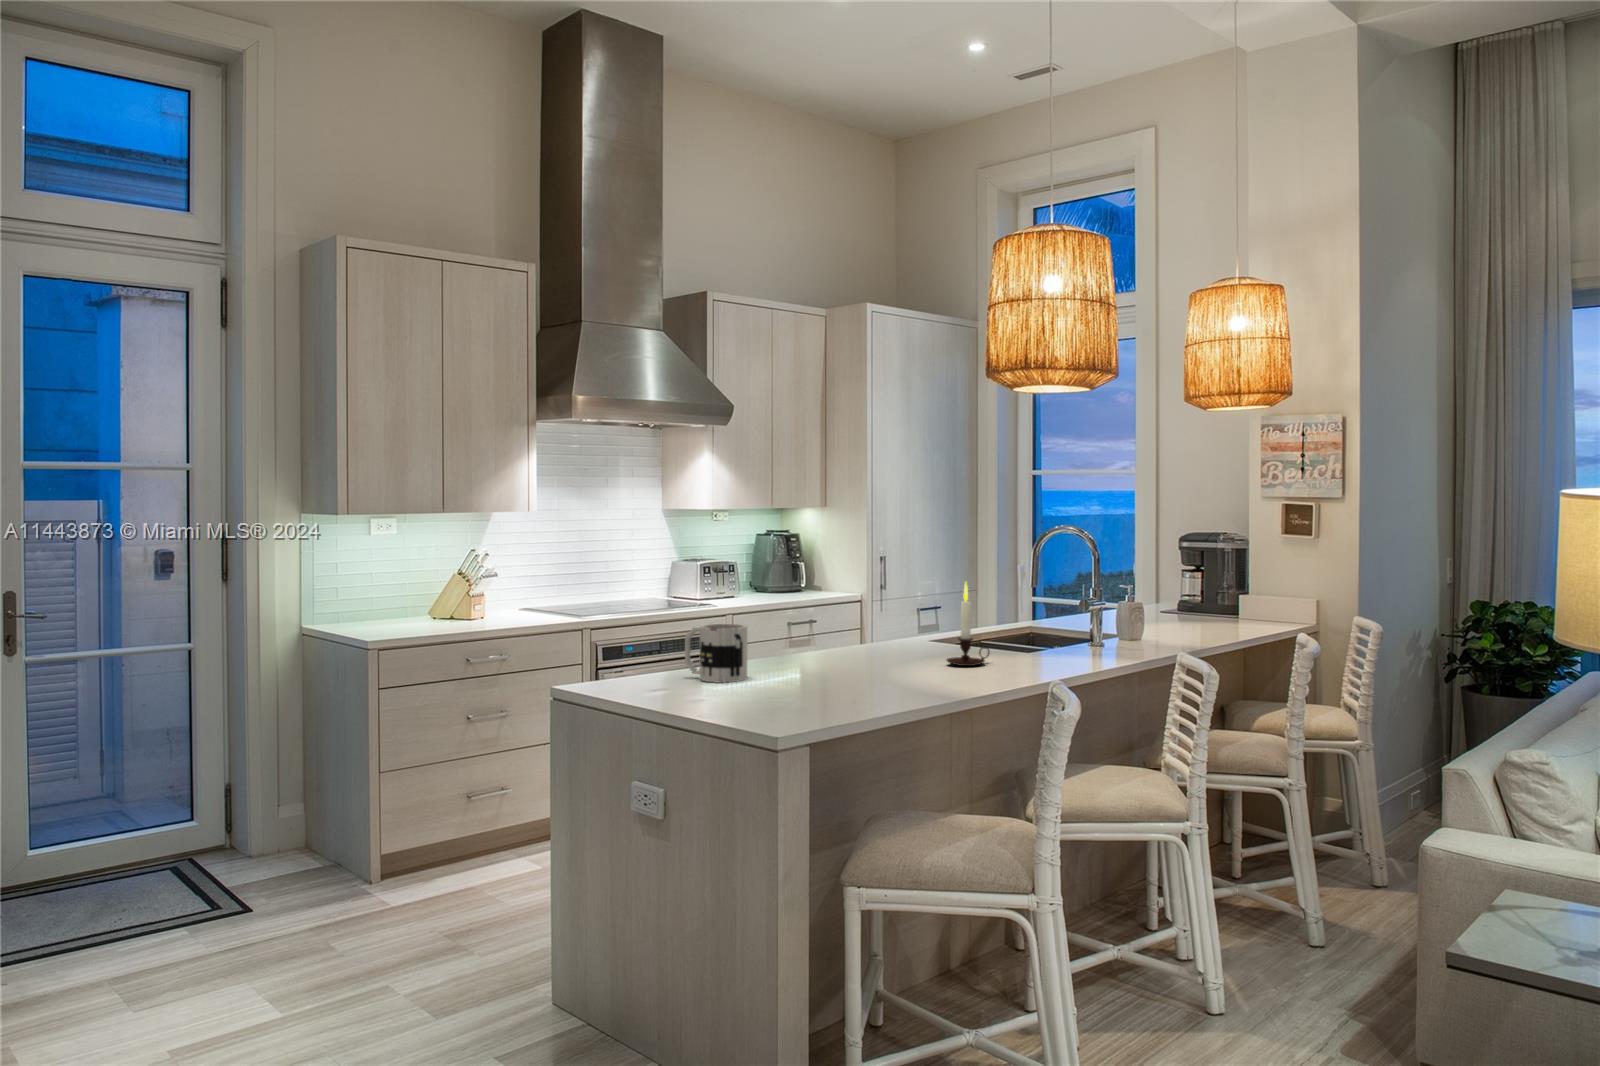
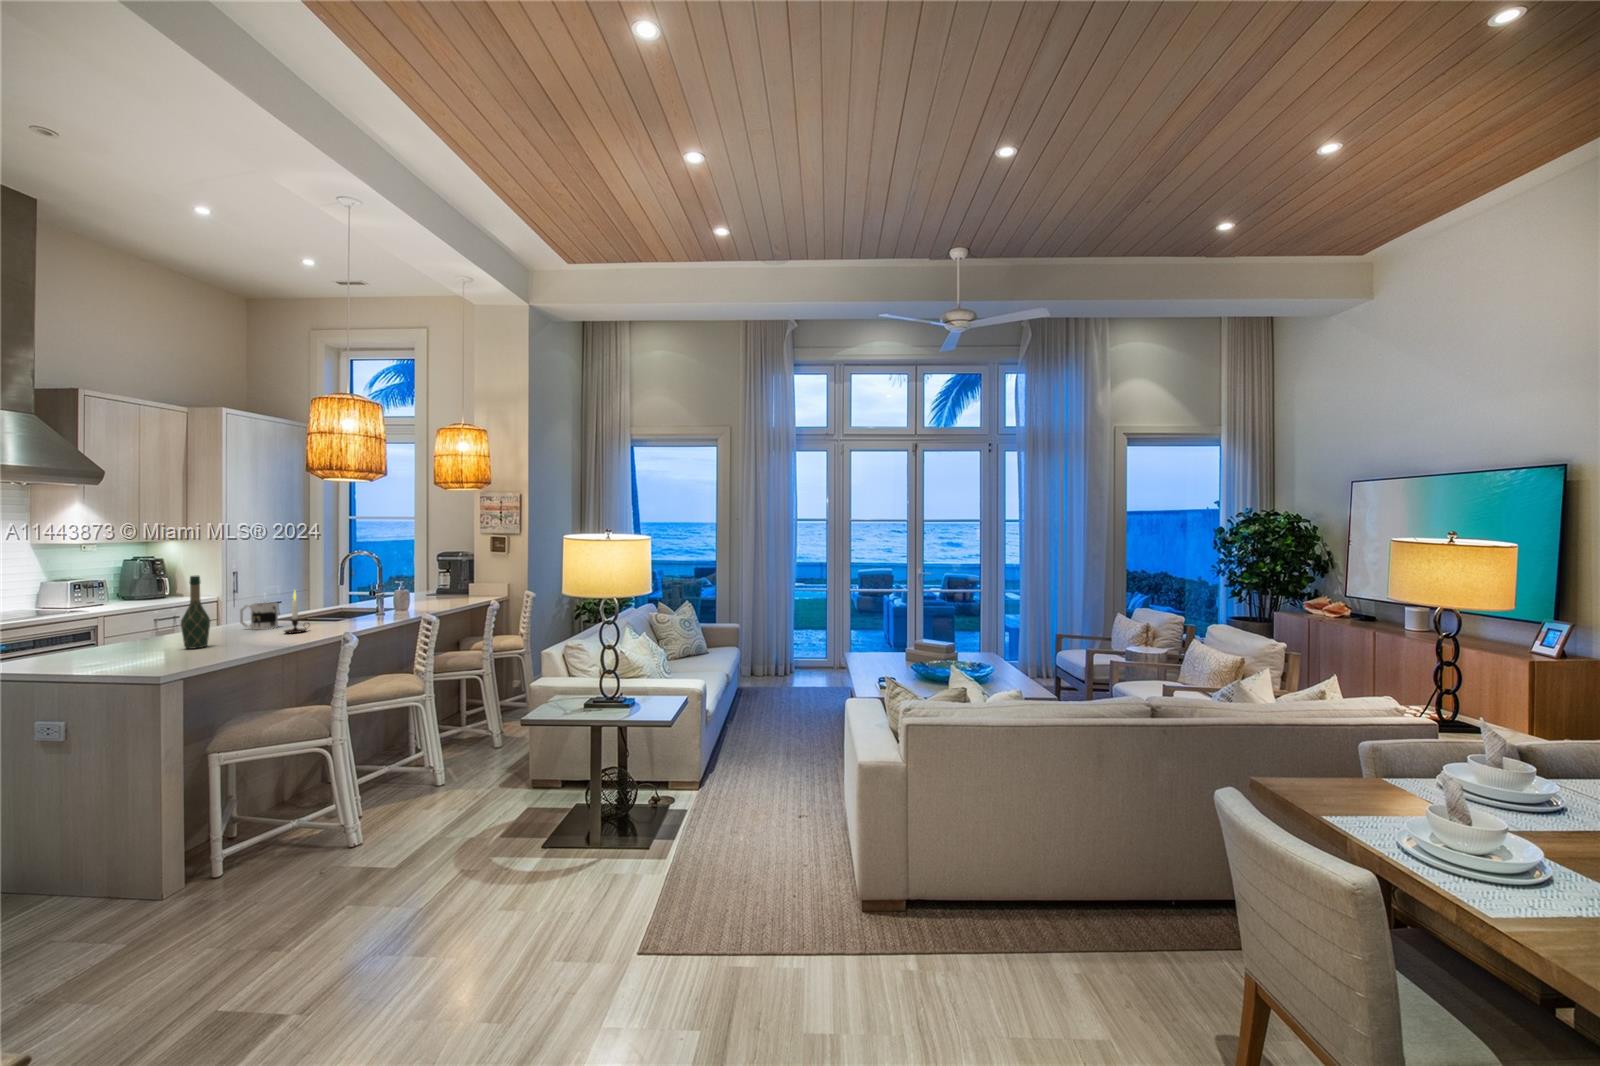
wine bottle: none [792,544,835,679] -> present [181,575,210,649]
mug: present [685,624,747,683] -> present [240,602,278,630]

